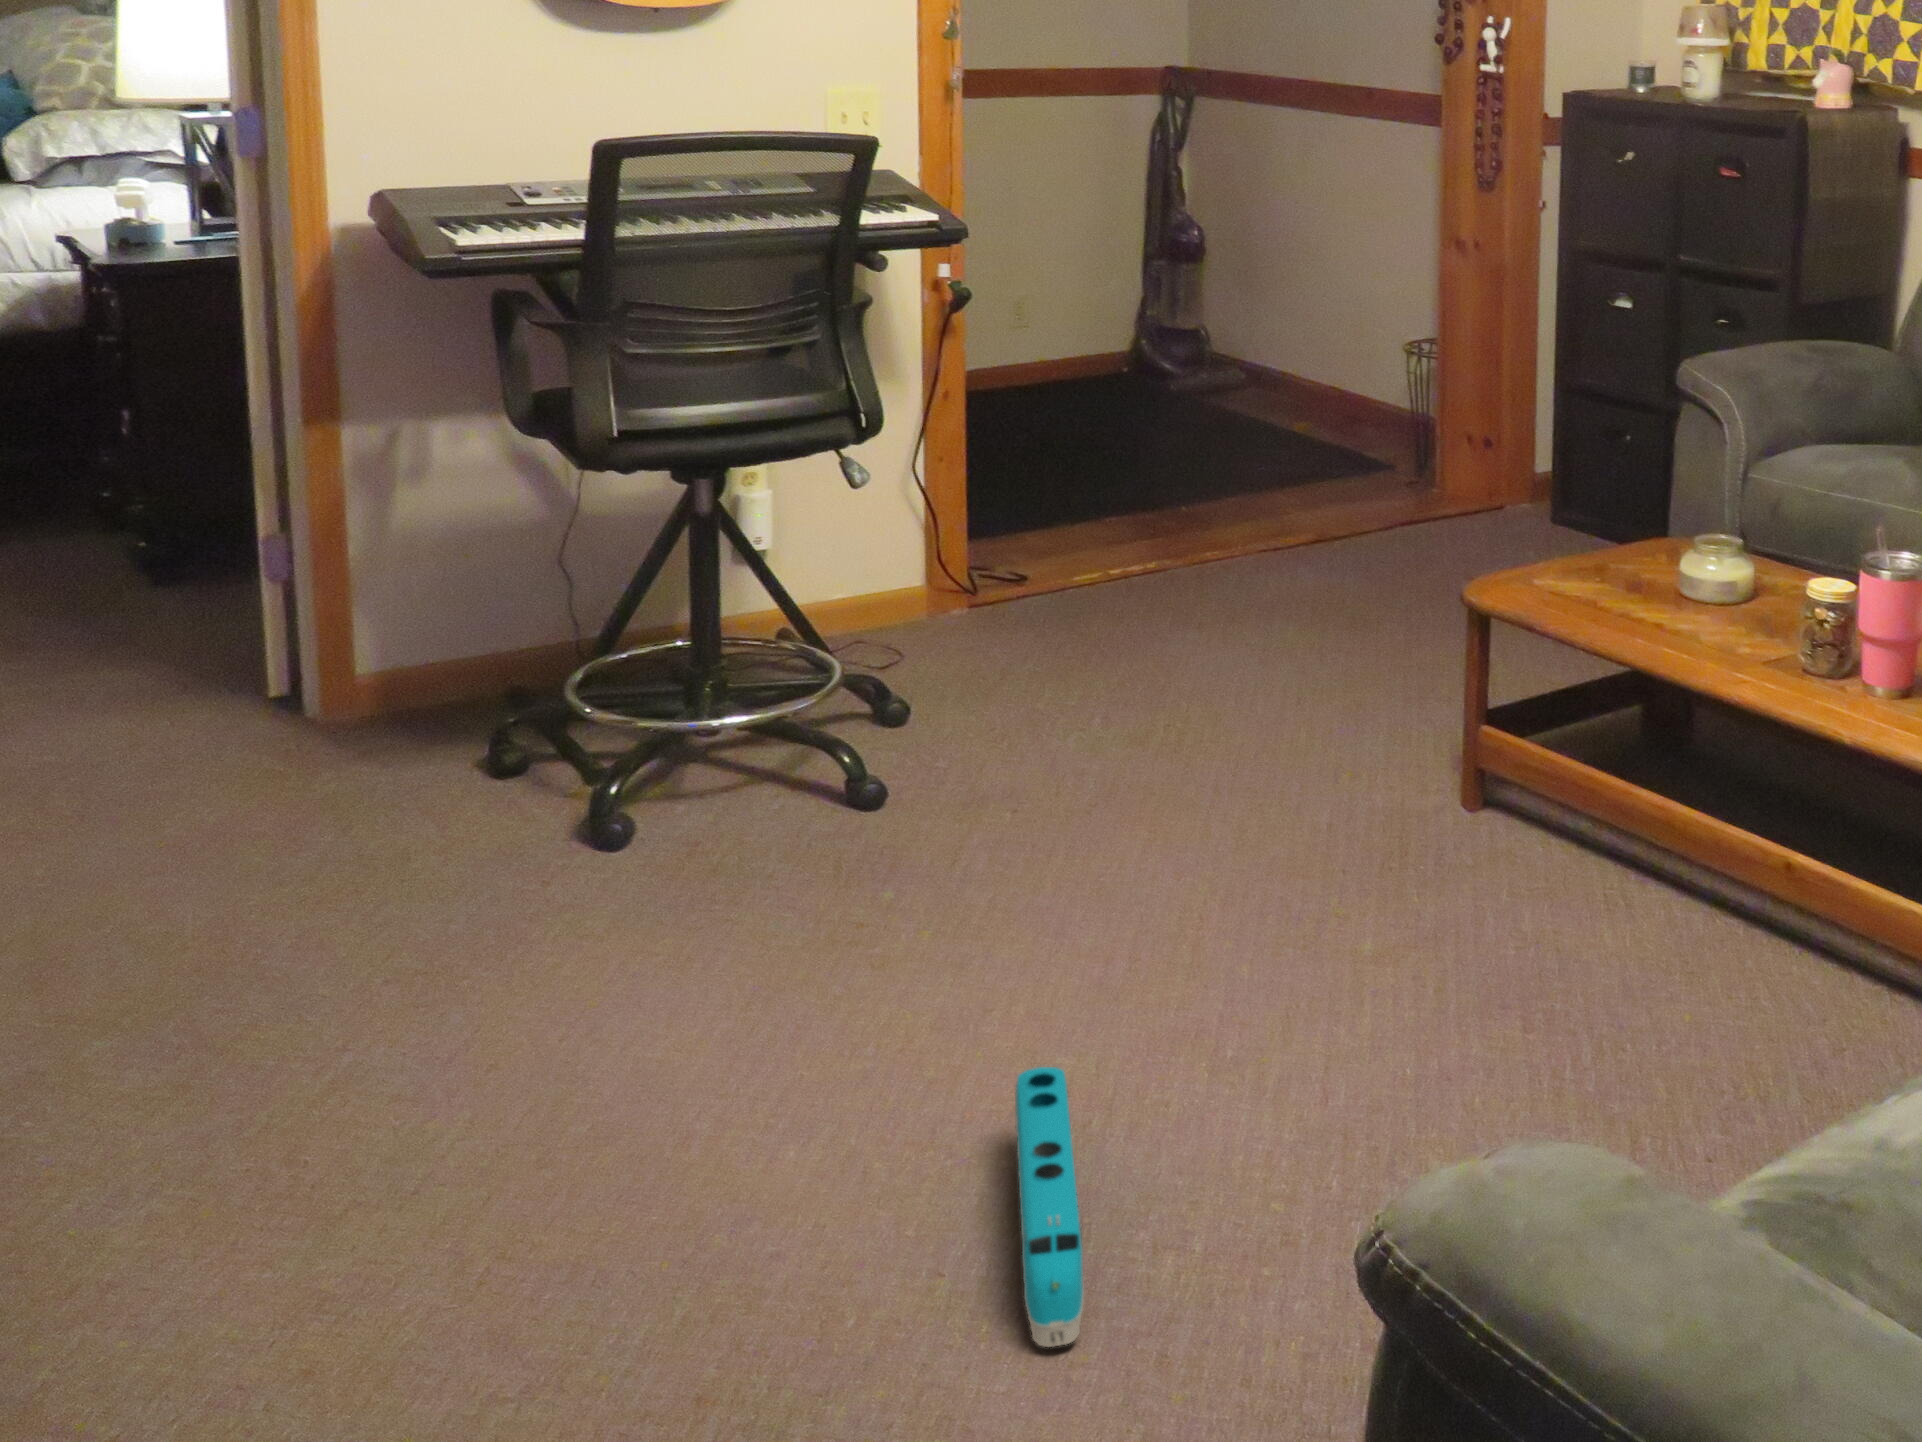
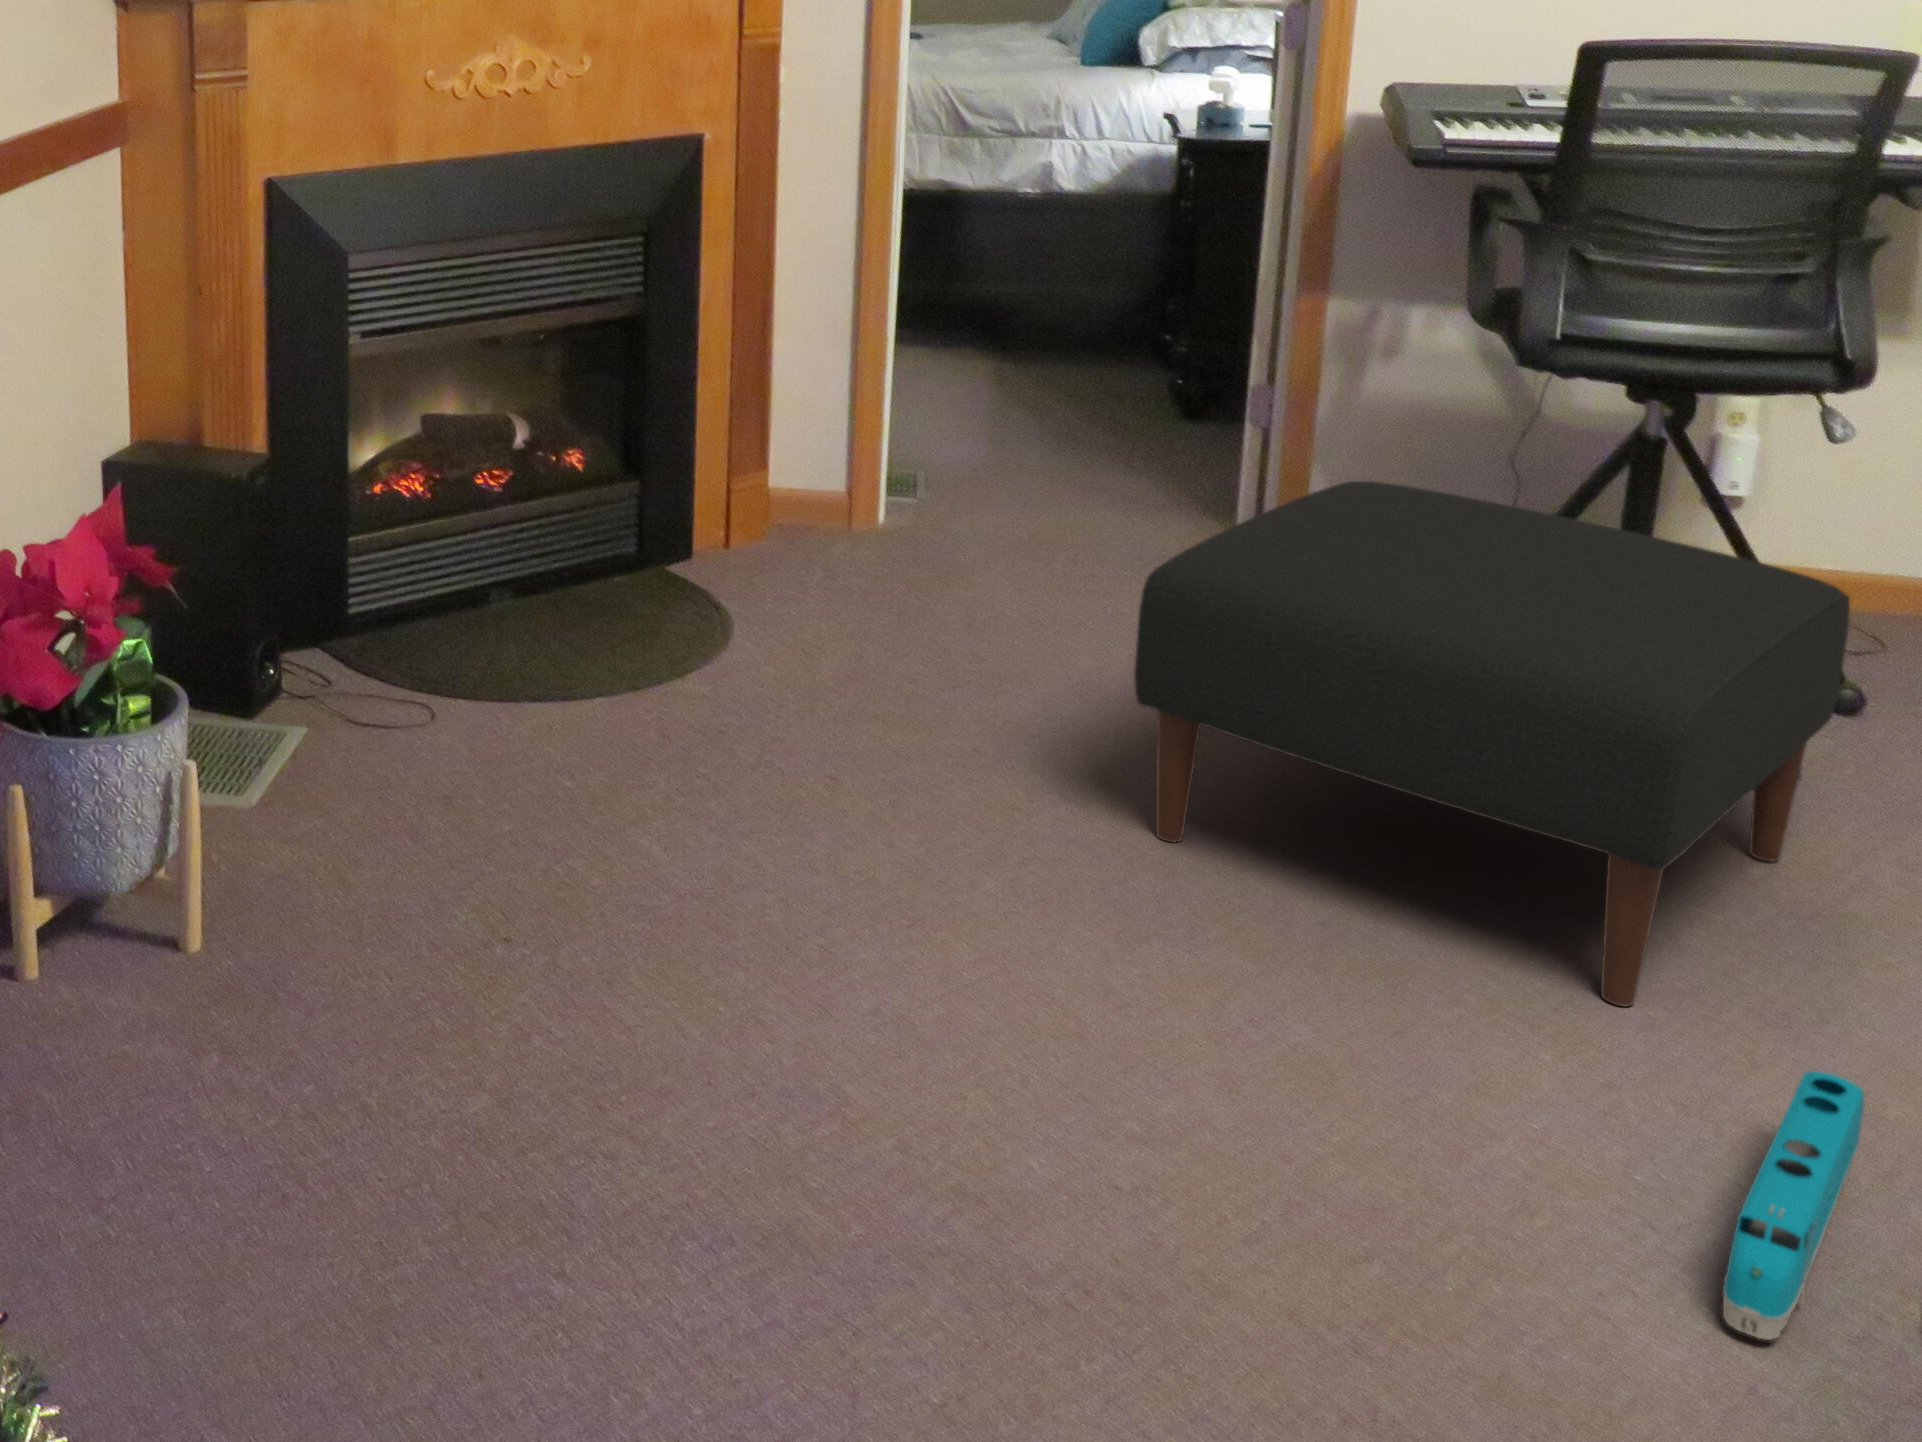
ottoman: none [247,615,925,1101] -> present [1134,481,1850,1006]

